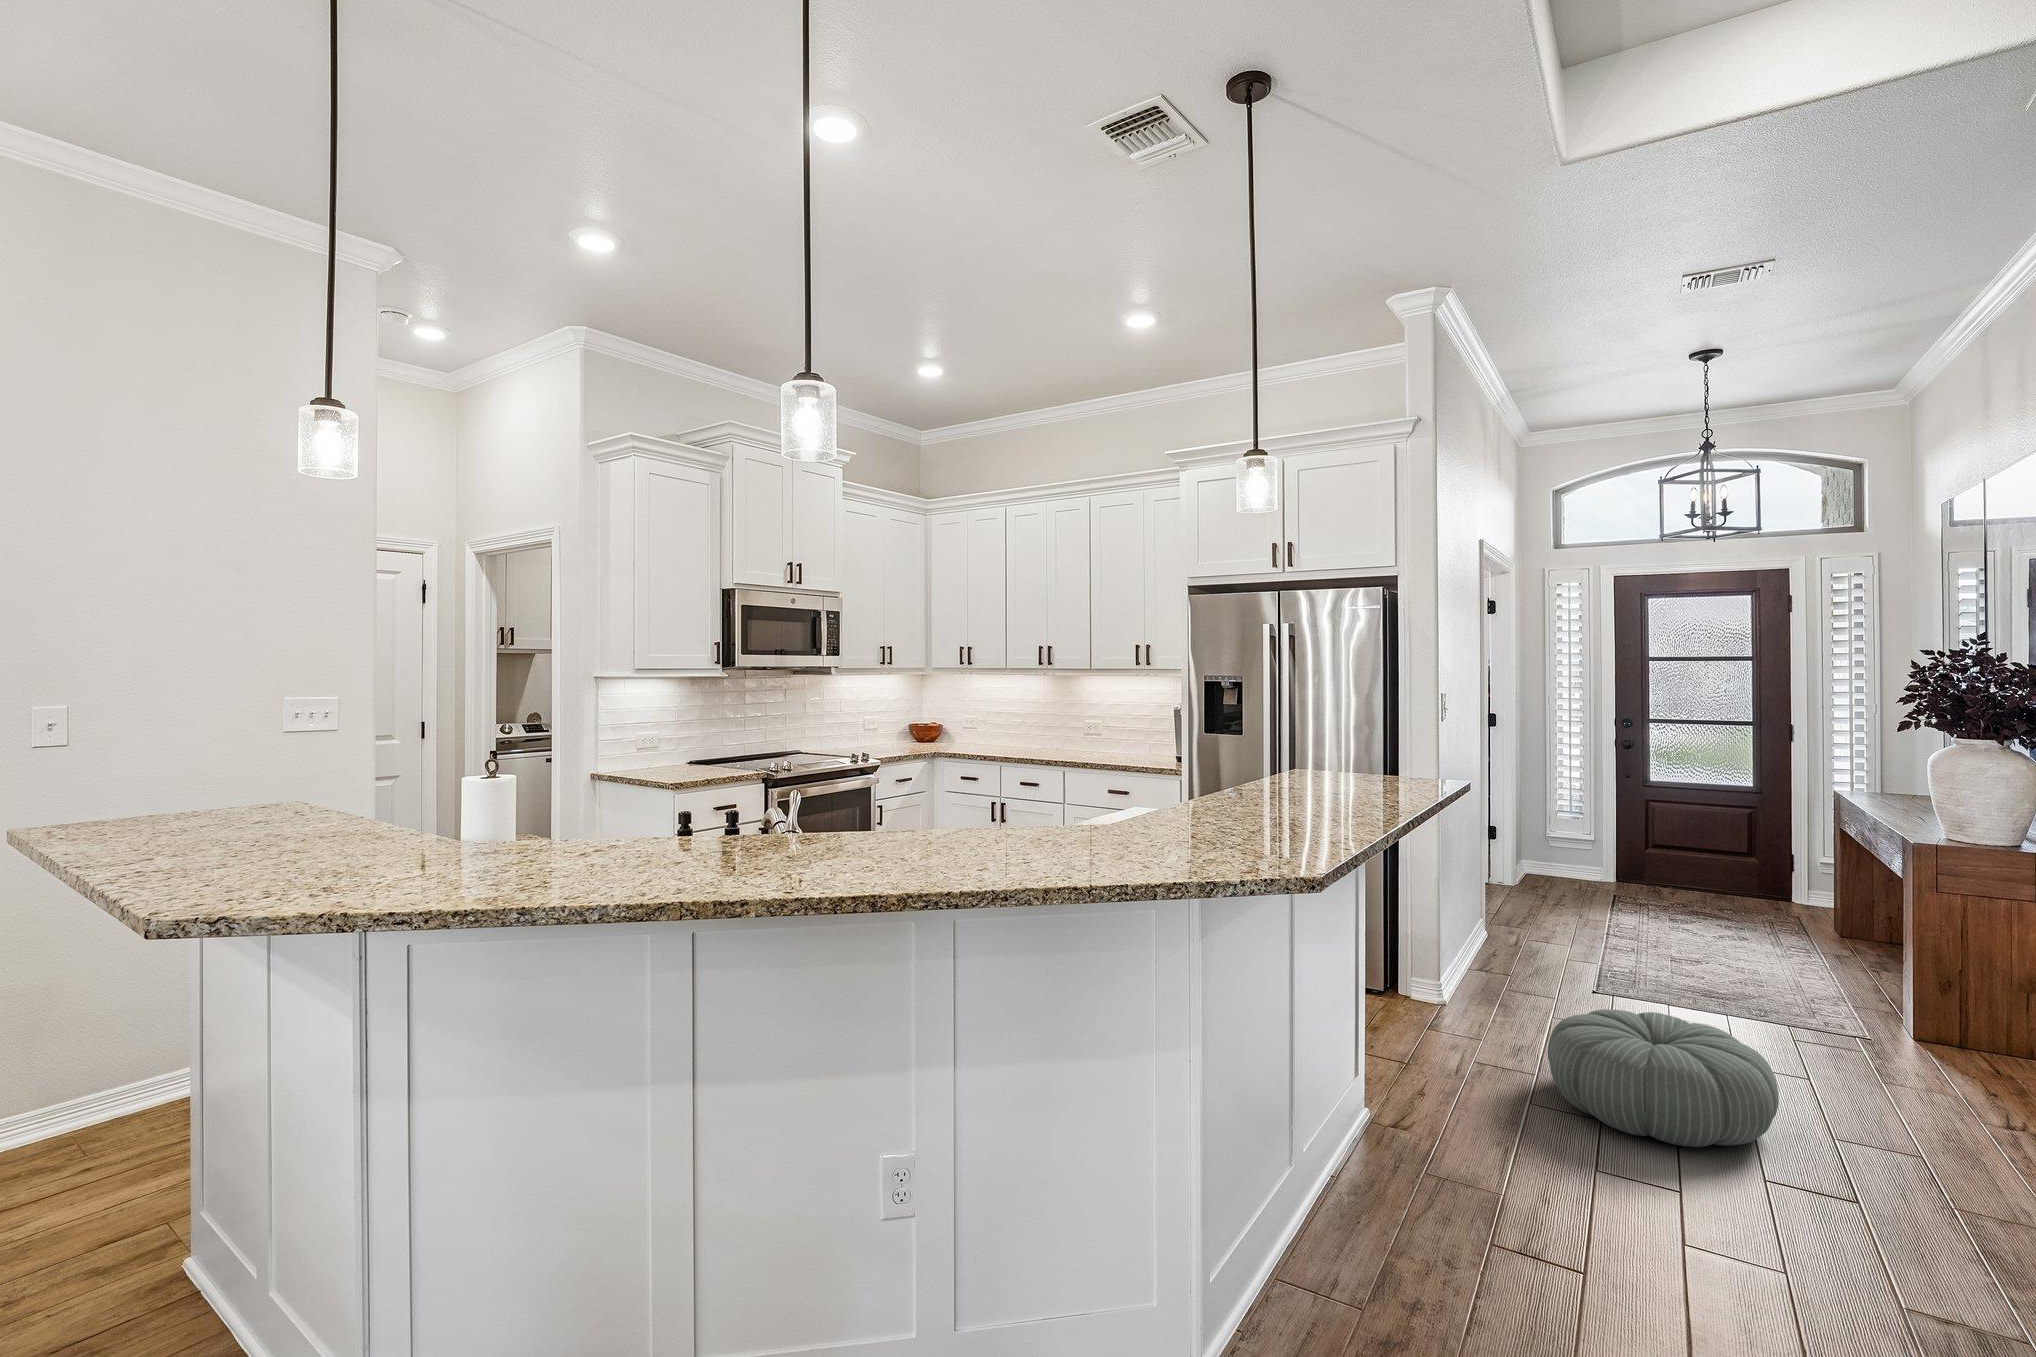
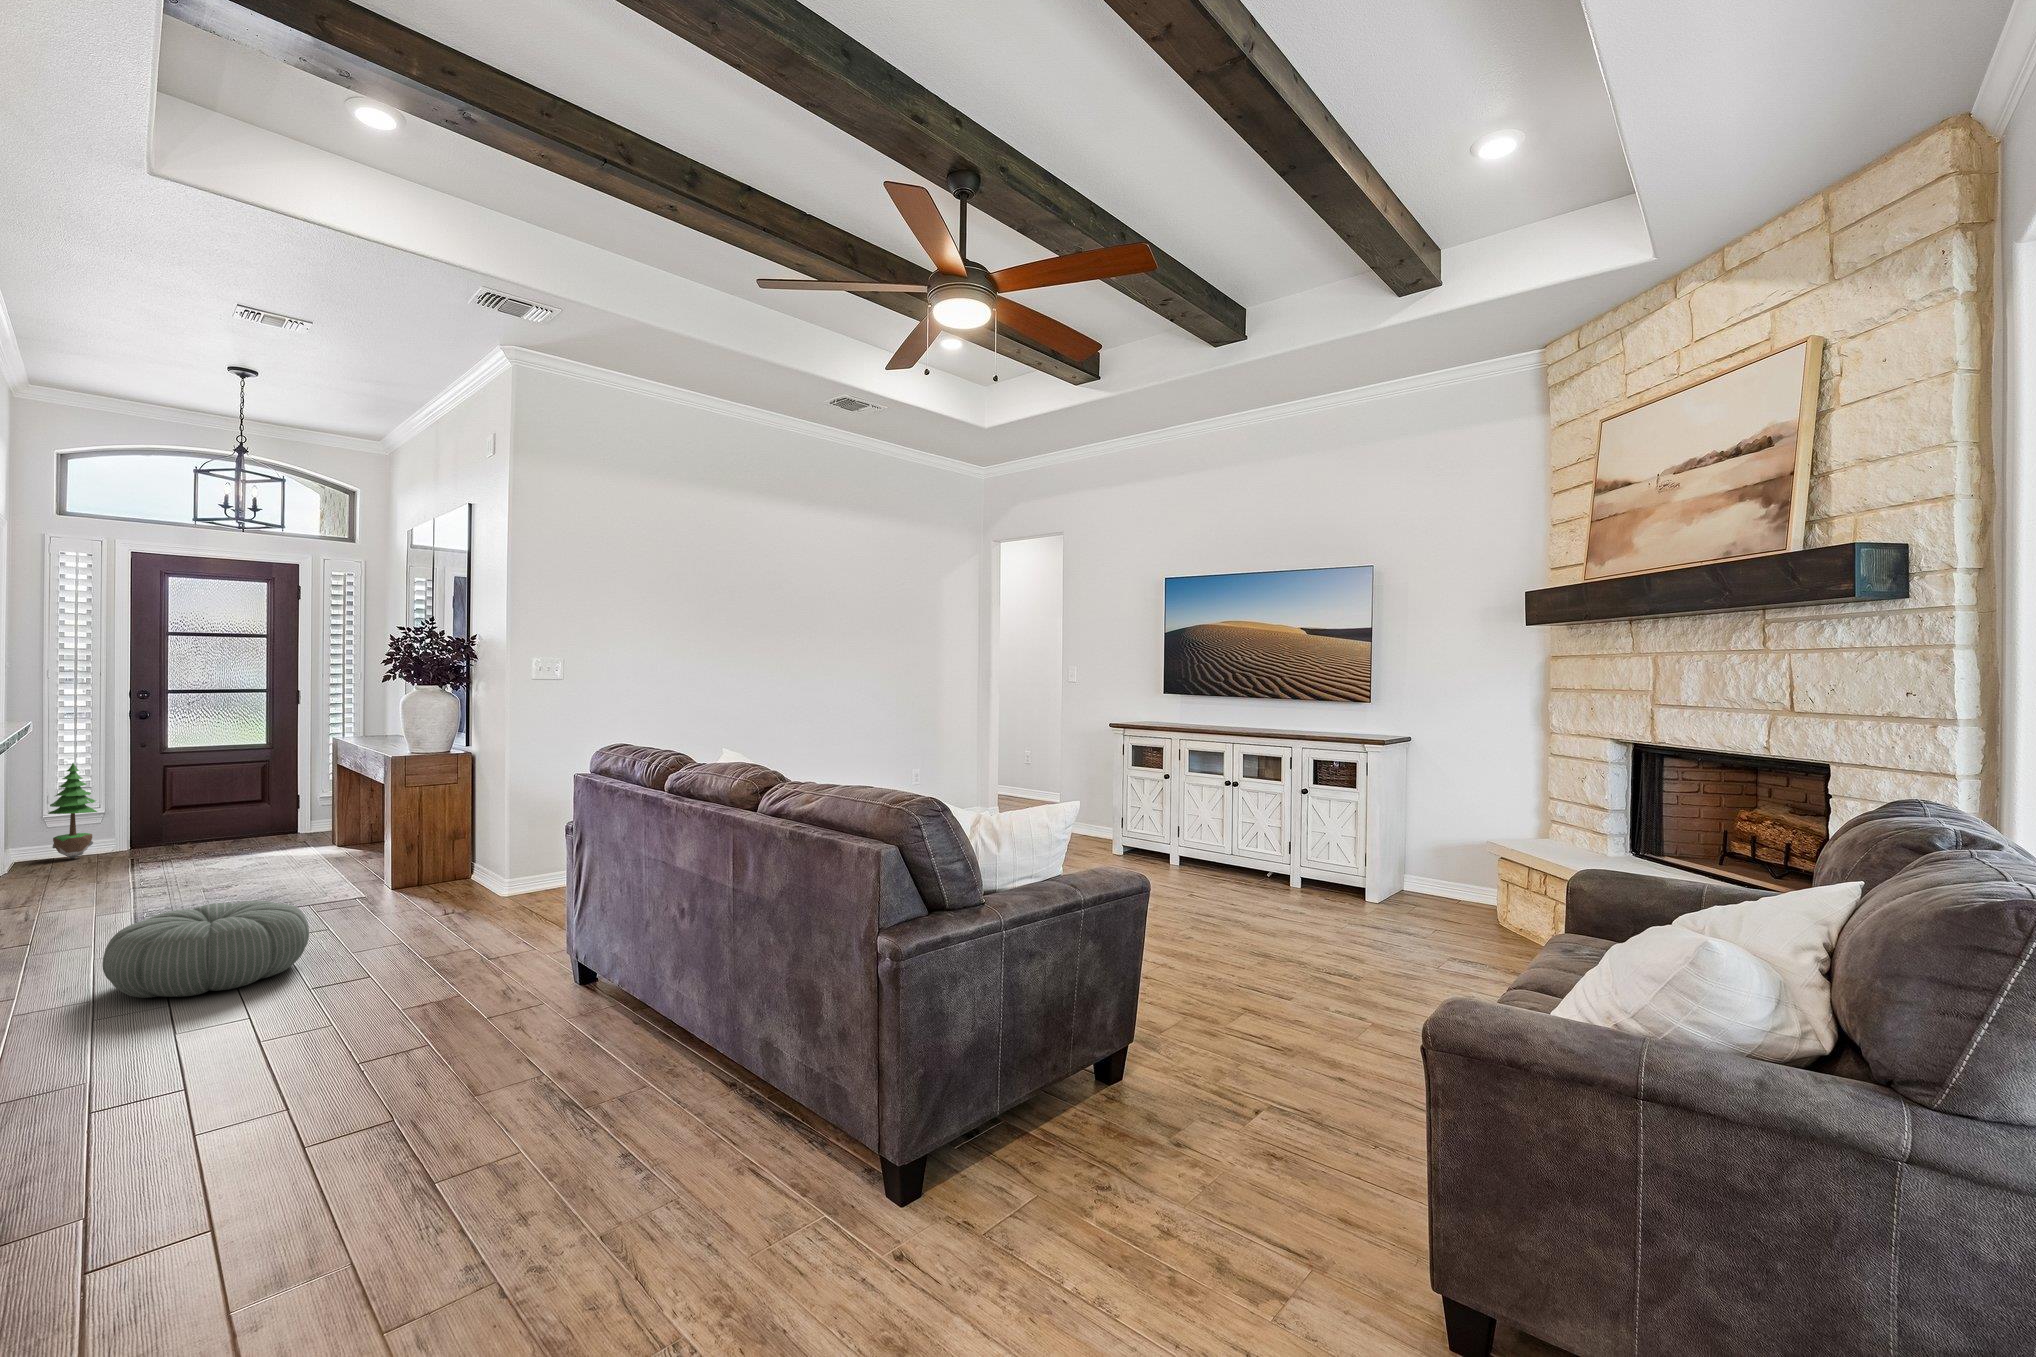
potted tree: none [1548,791,1587,884] -> present [48,763,97,859]

